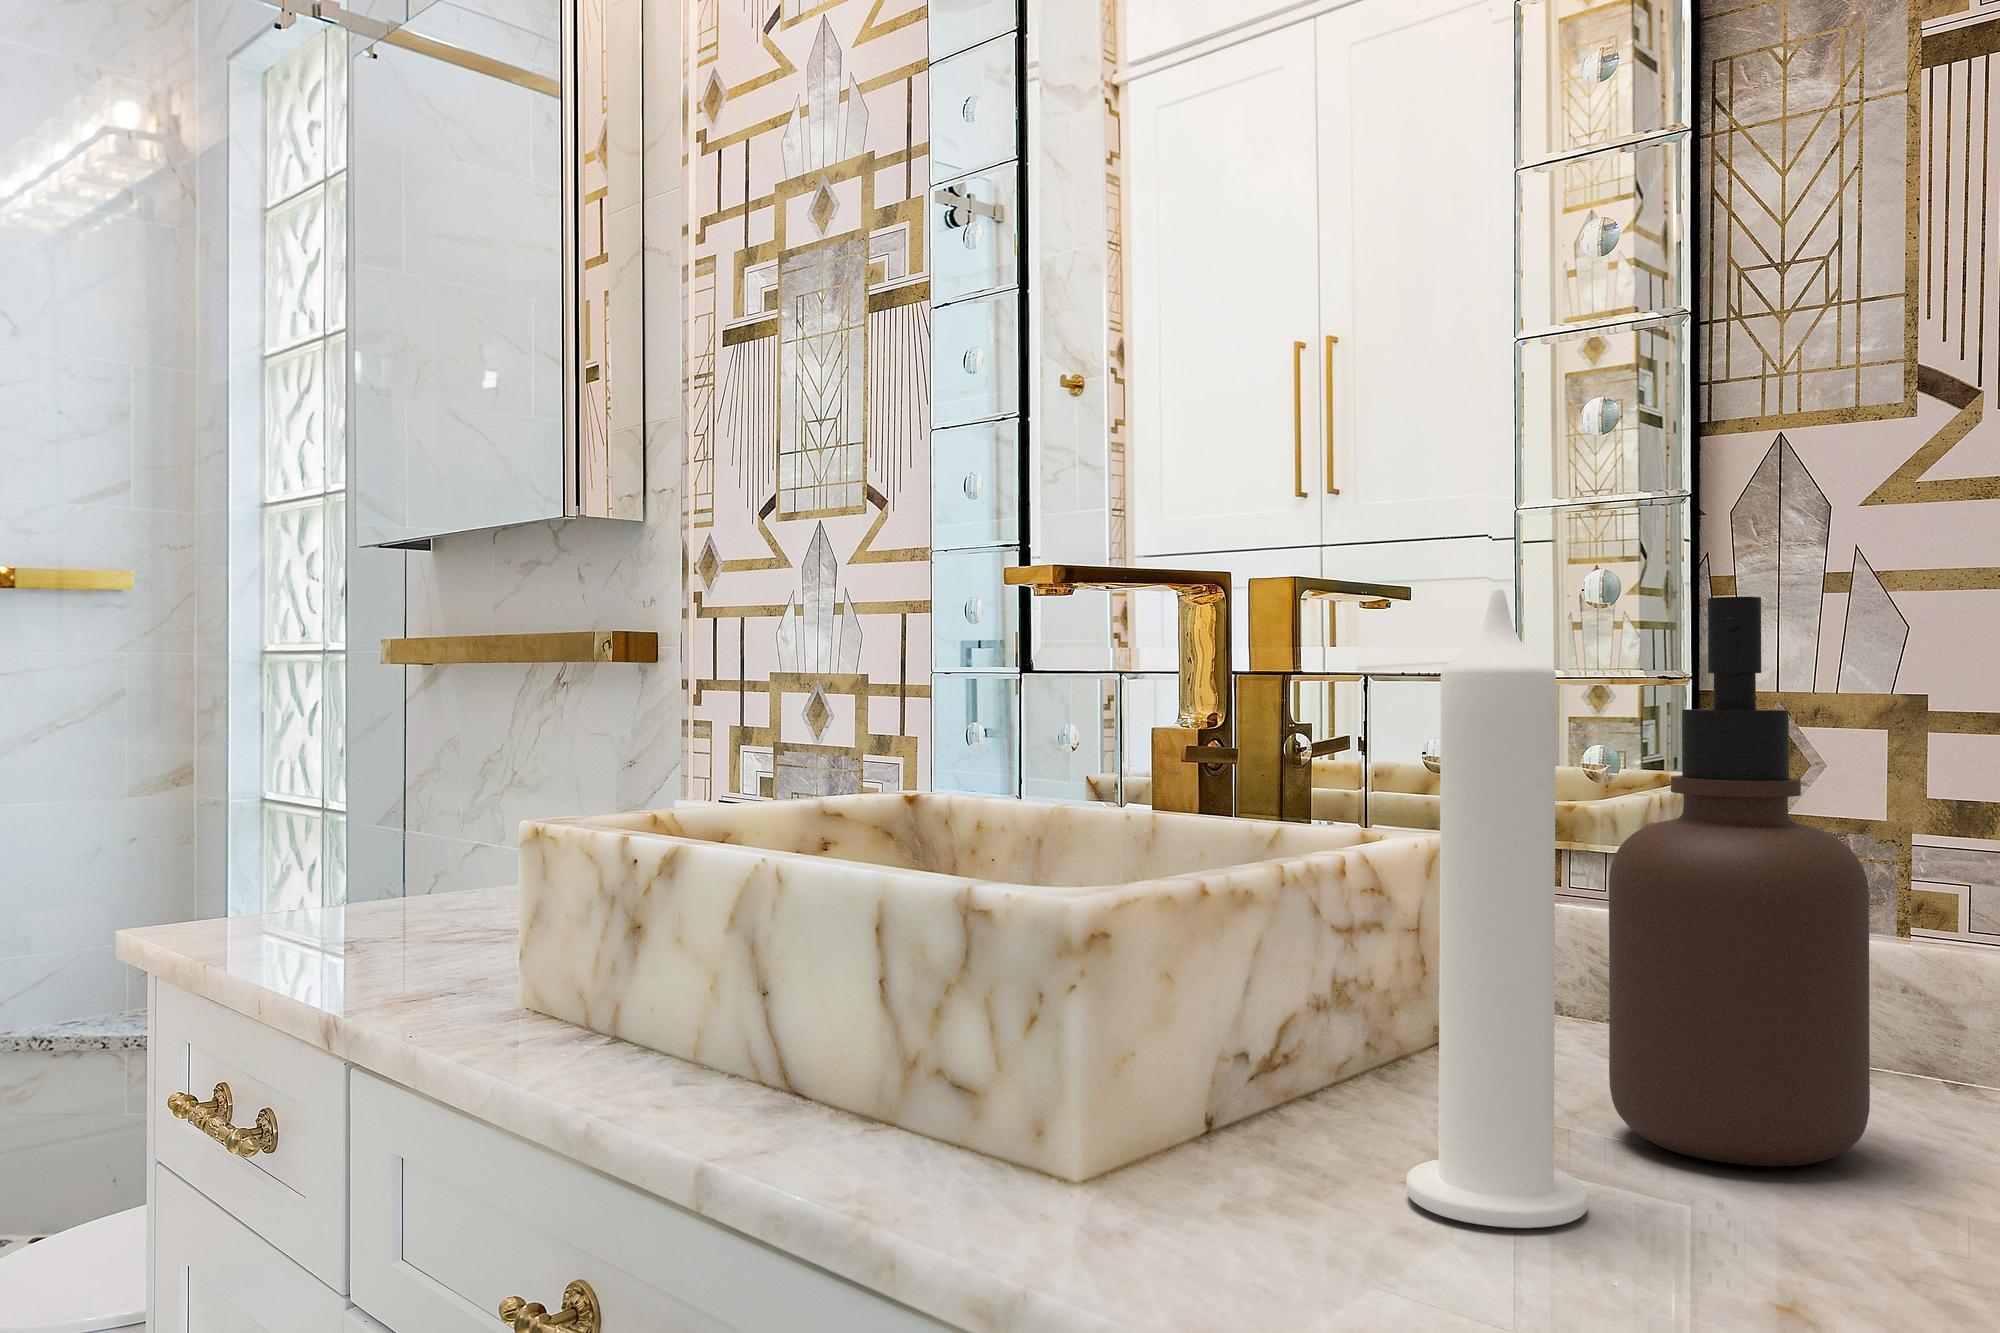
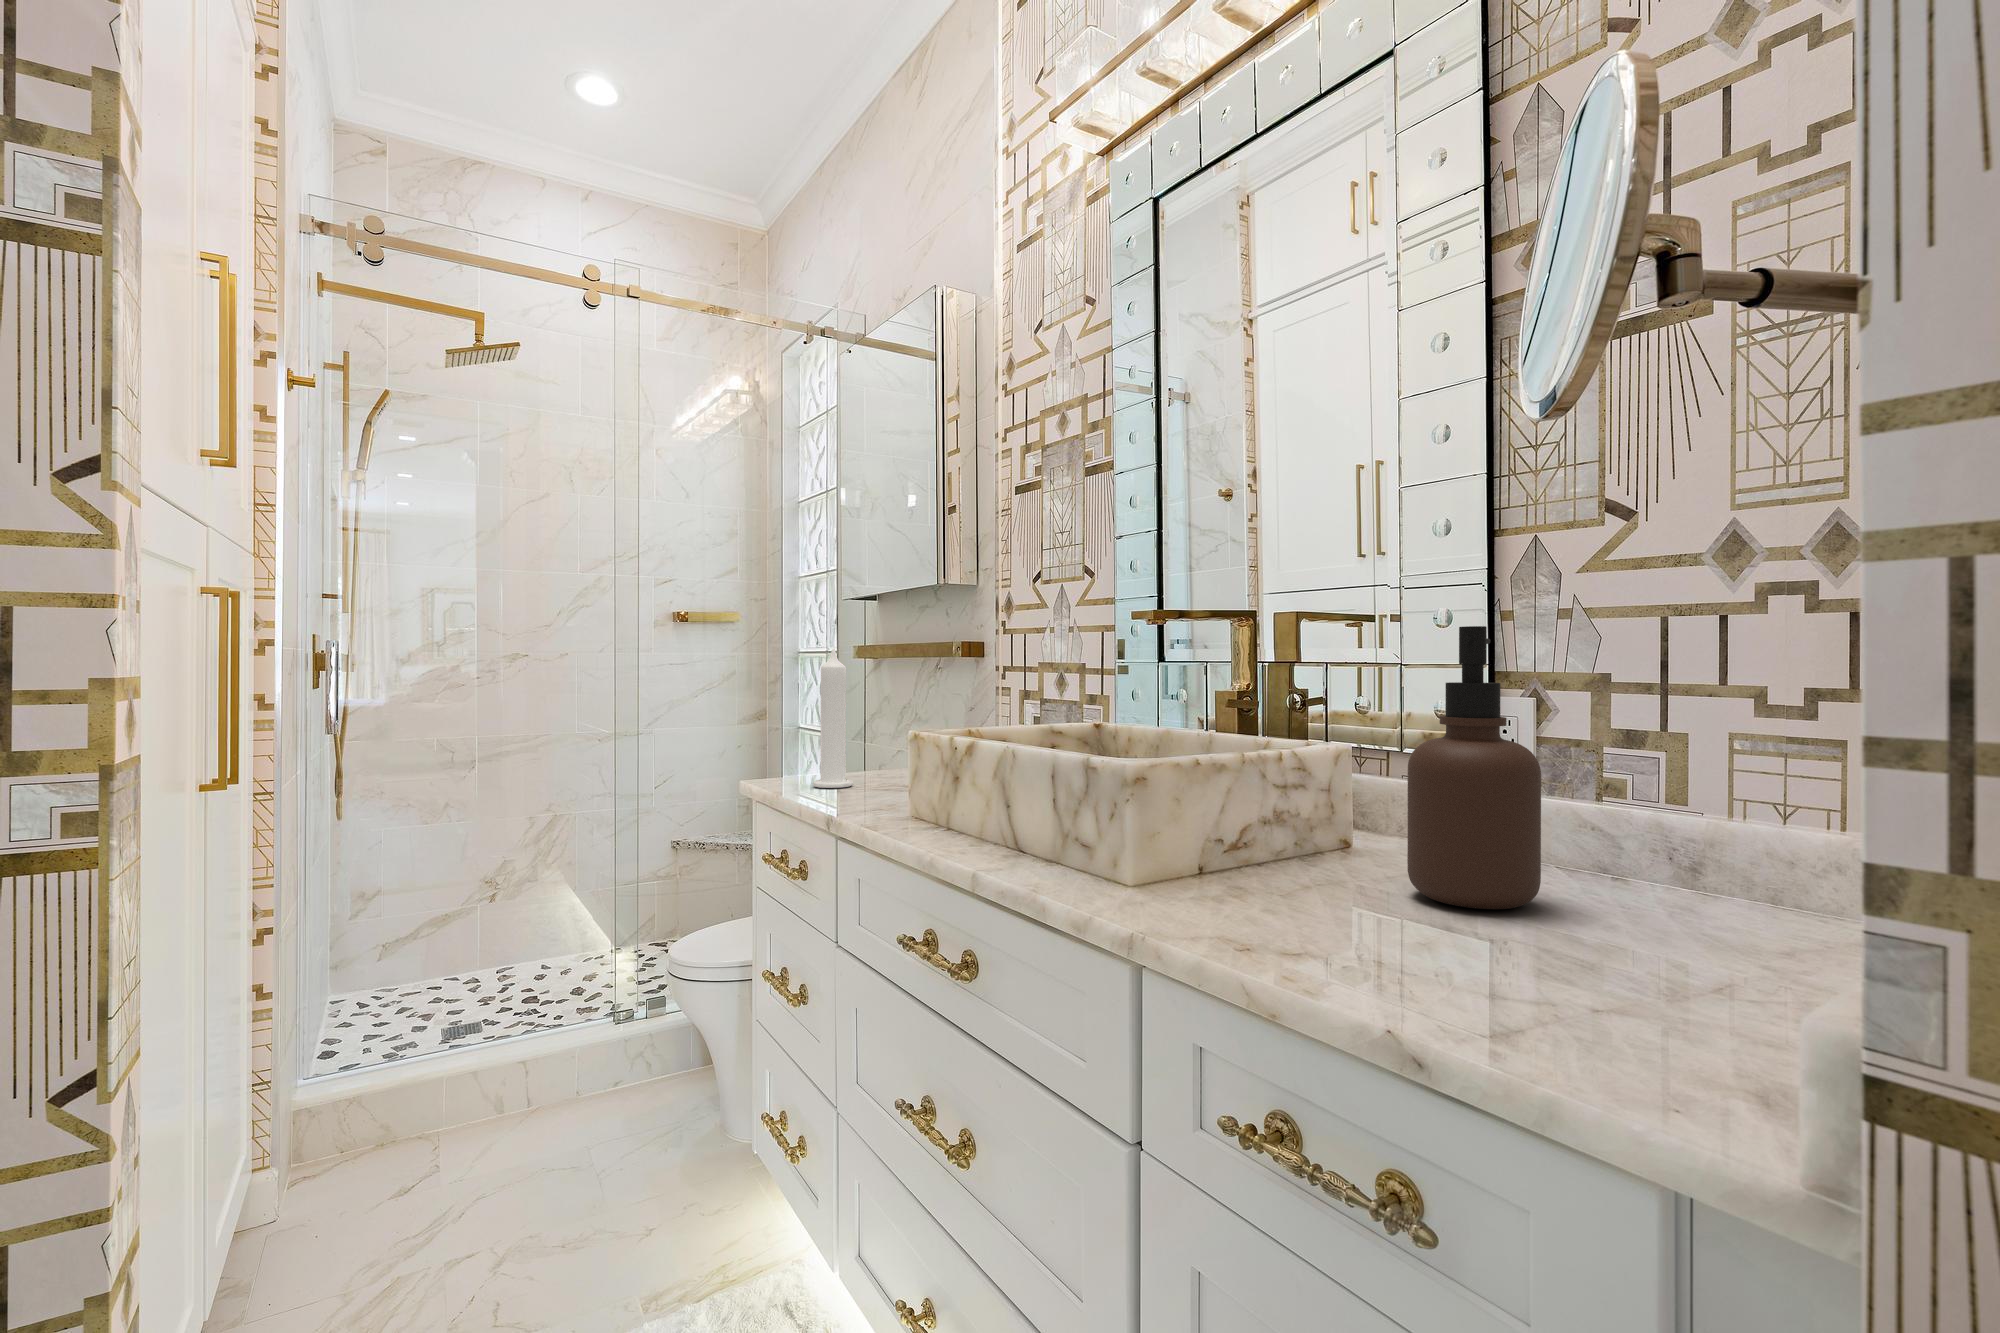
candle: present [1406,587,1588,1228] -> present [813,648,853,788]

